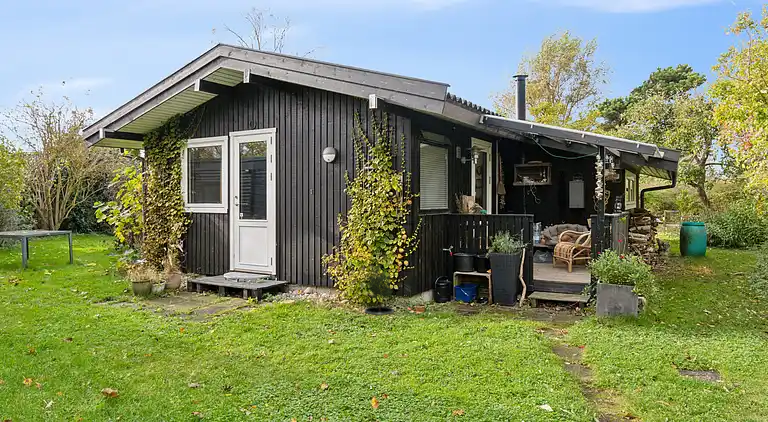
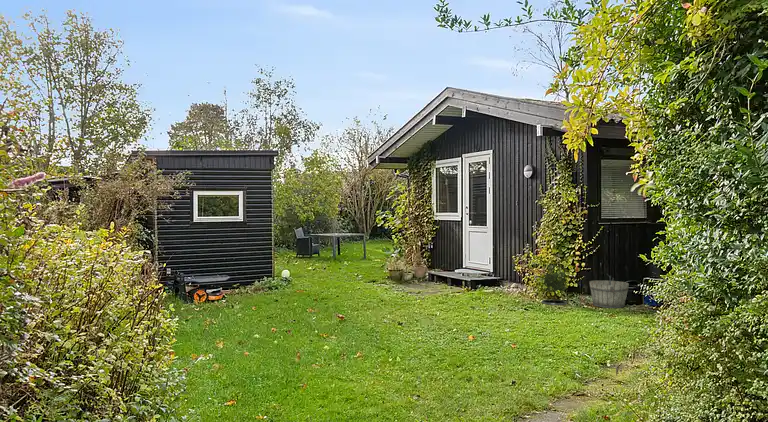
wooden bucket: none [413,272,455,311] -> present [589,274,629,308]

